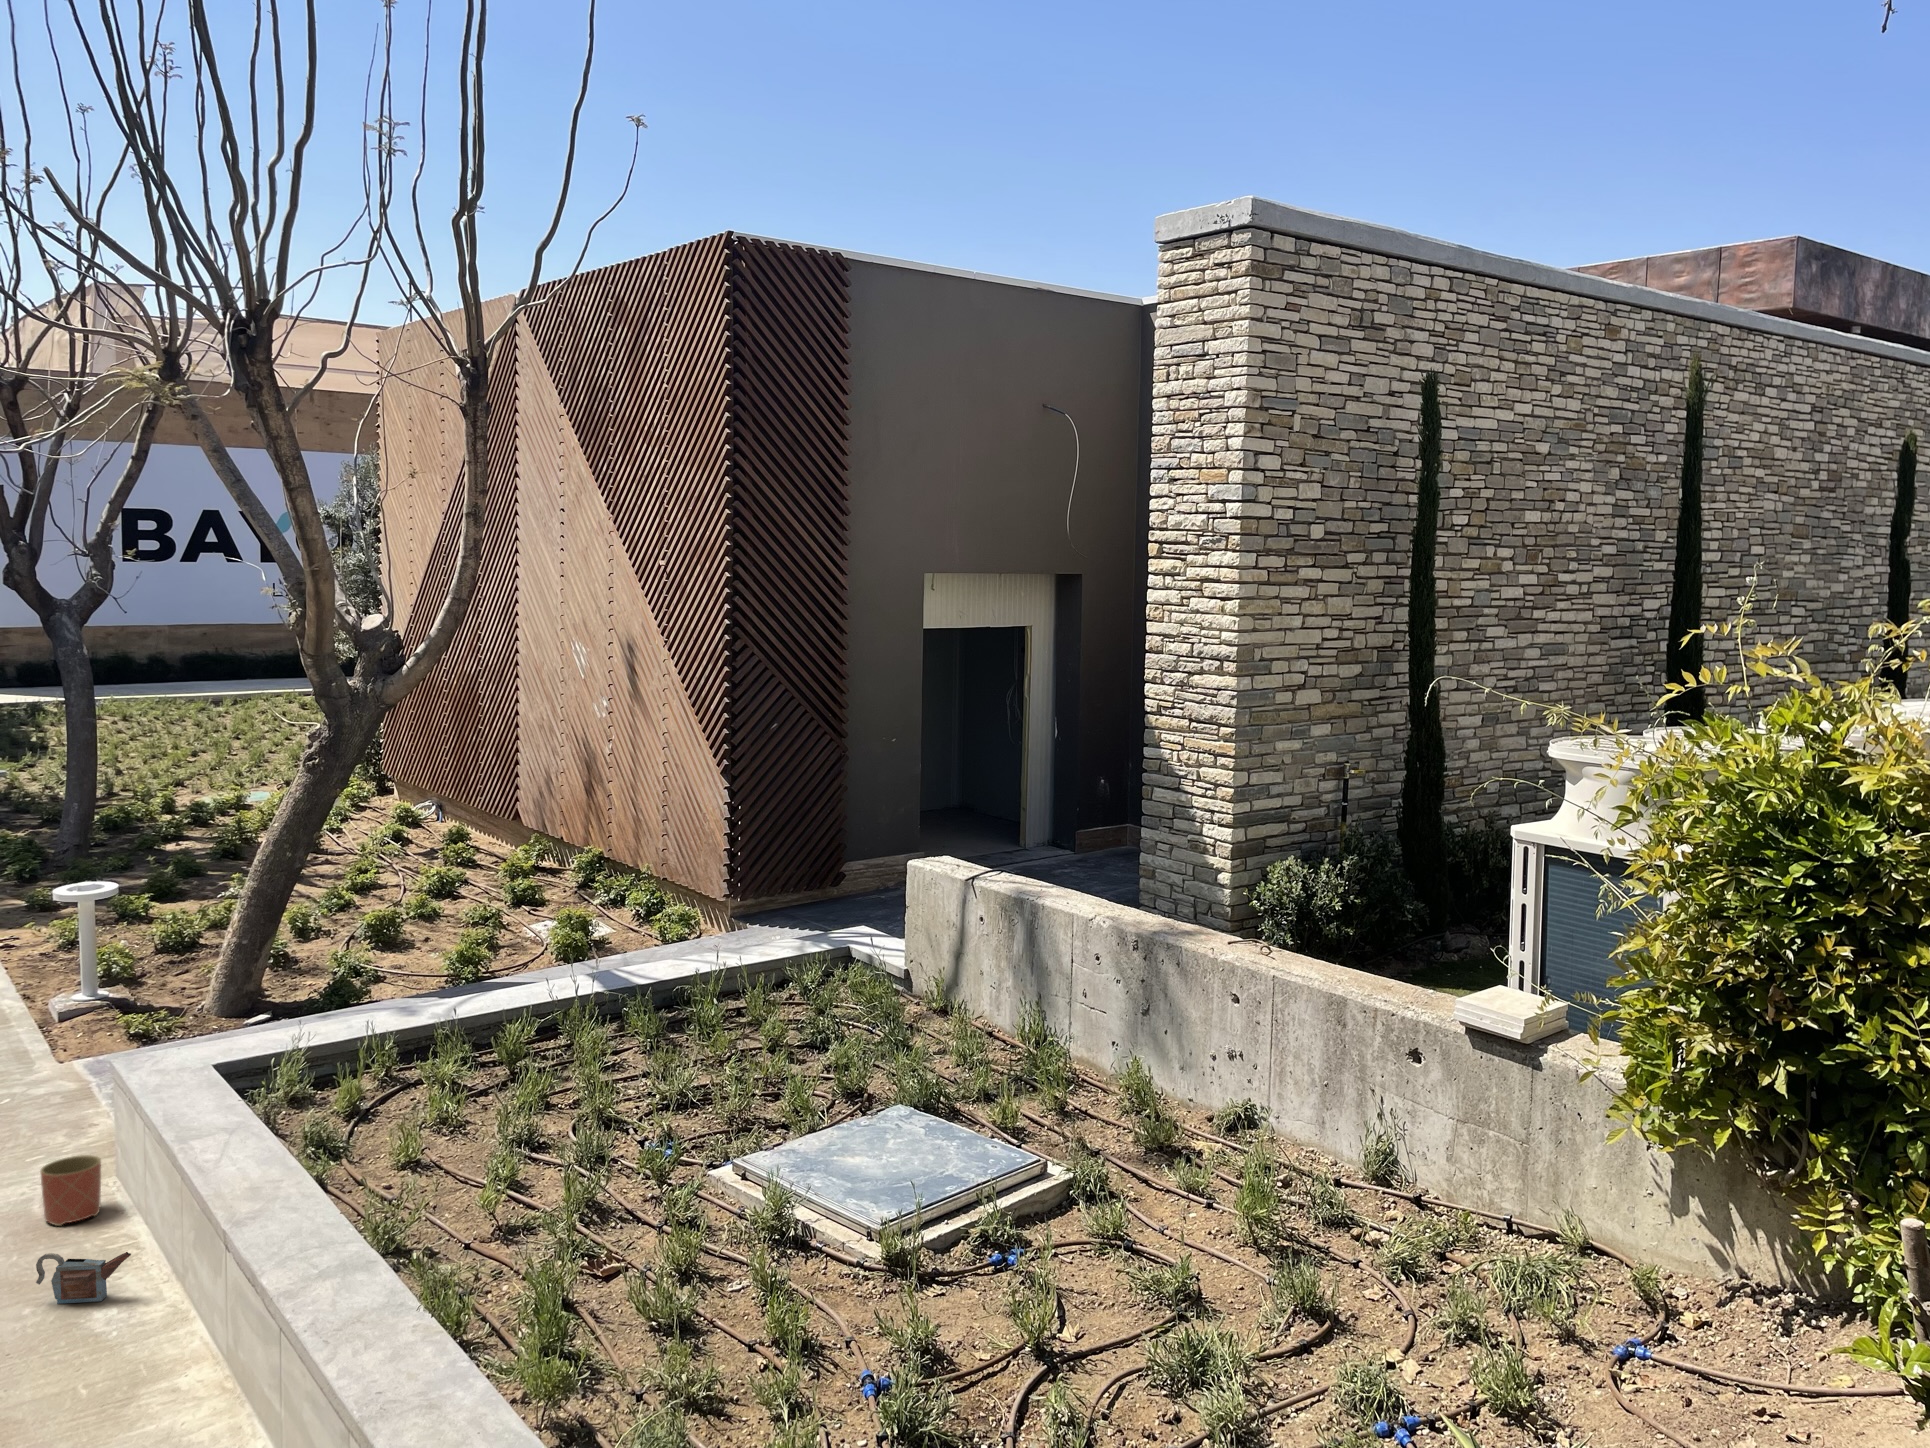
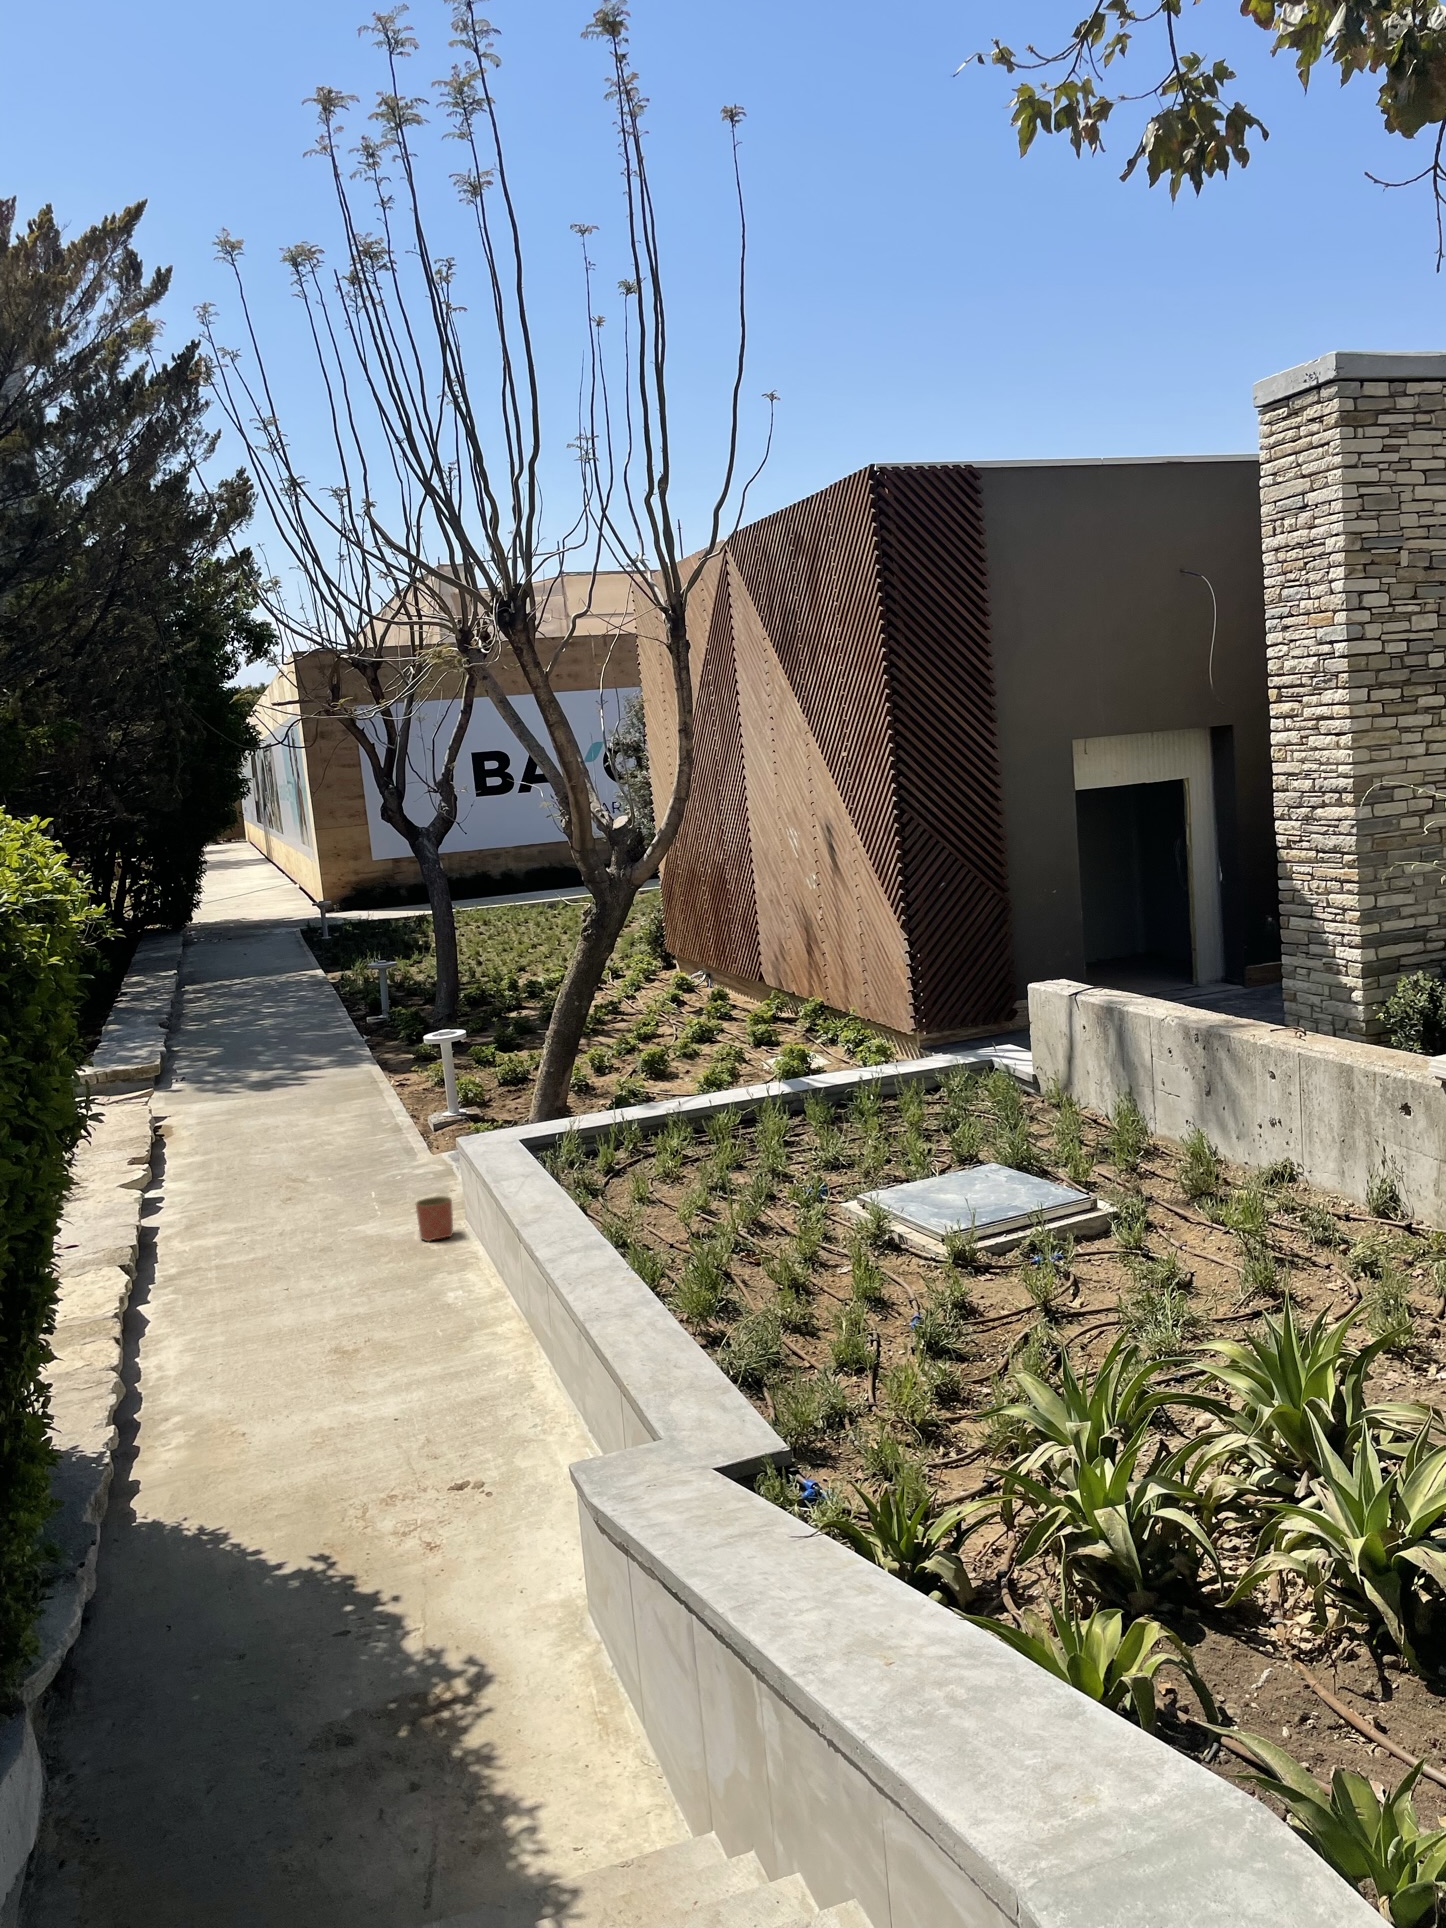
watering can: present [36,1252,131,1304] -> none [413,1247,468,1280]

